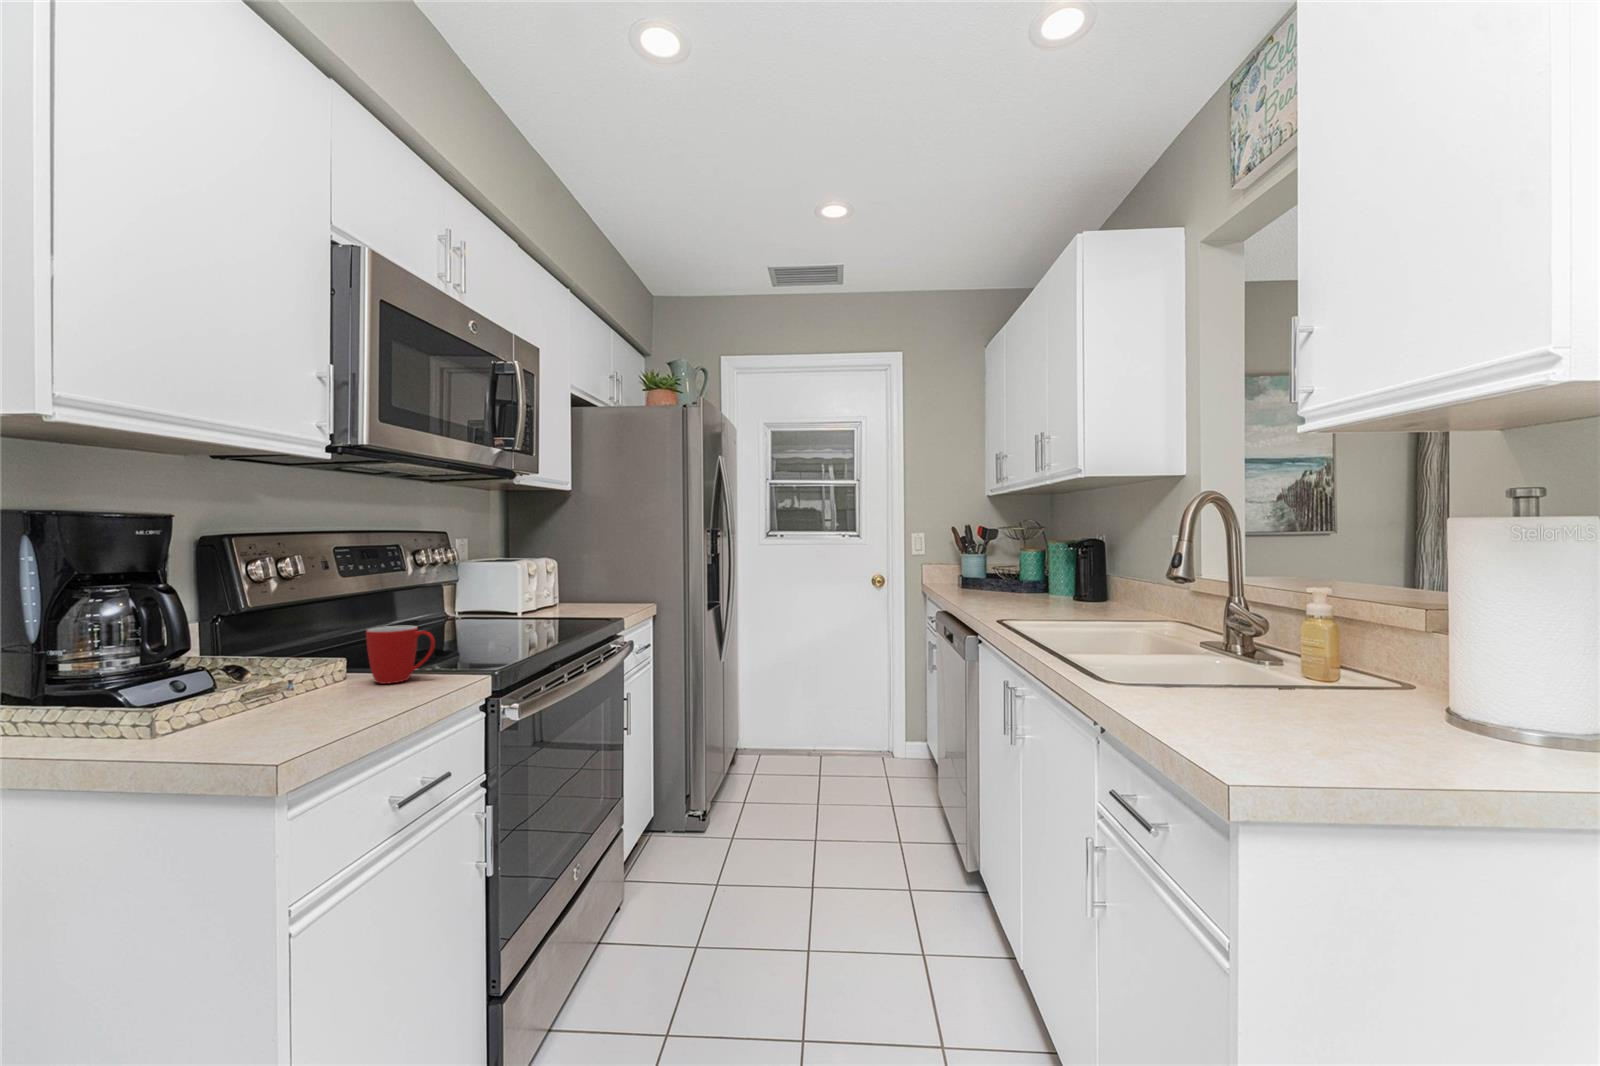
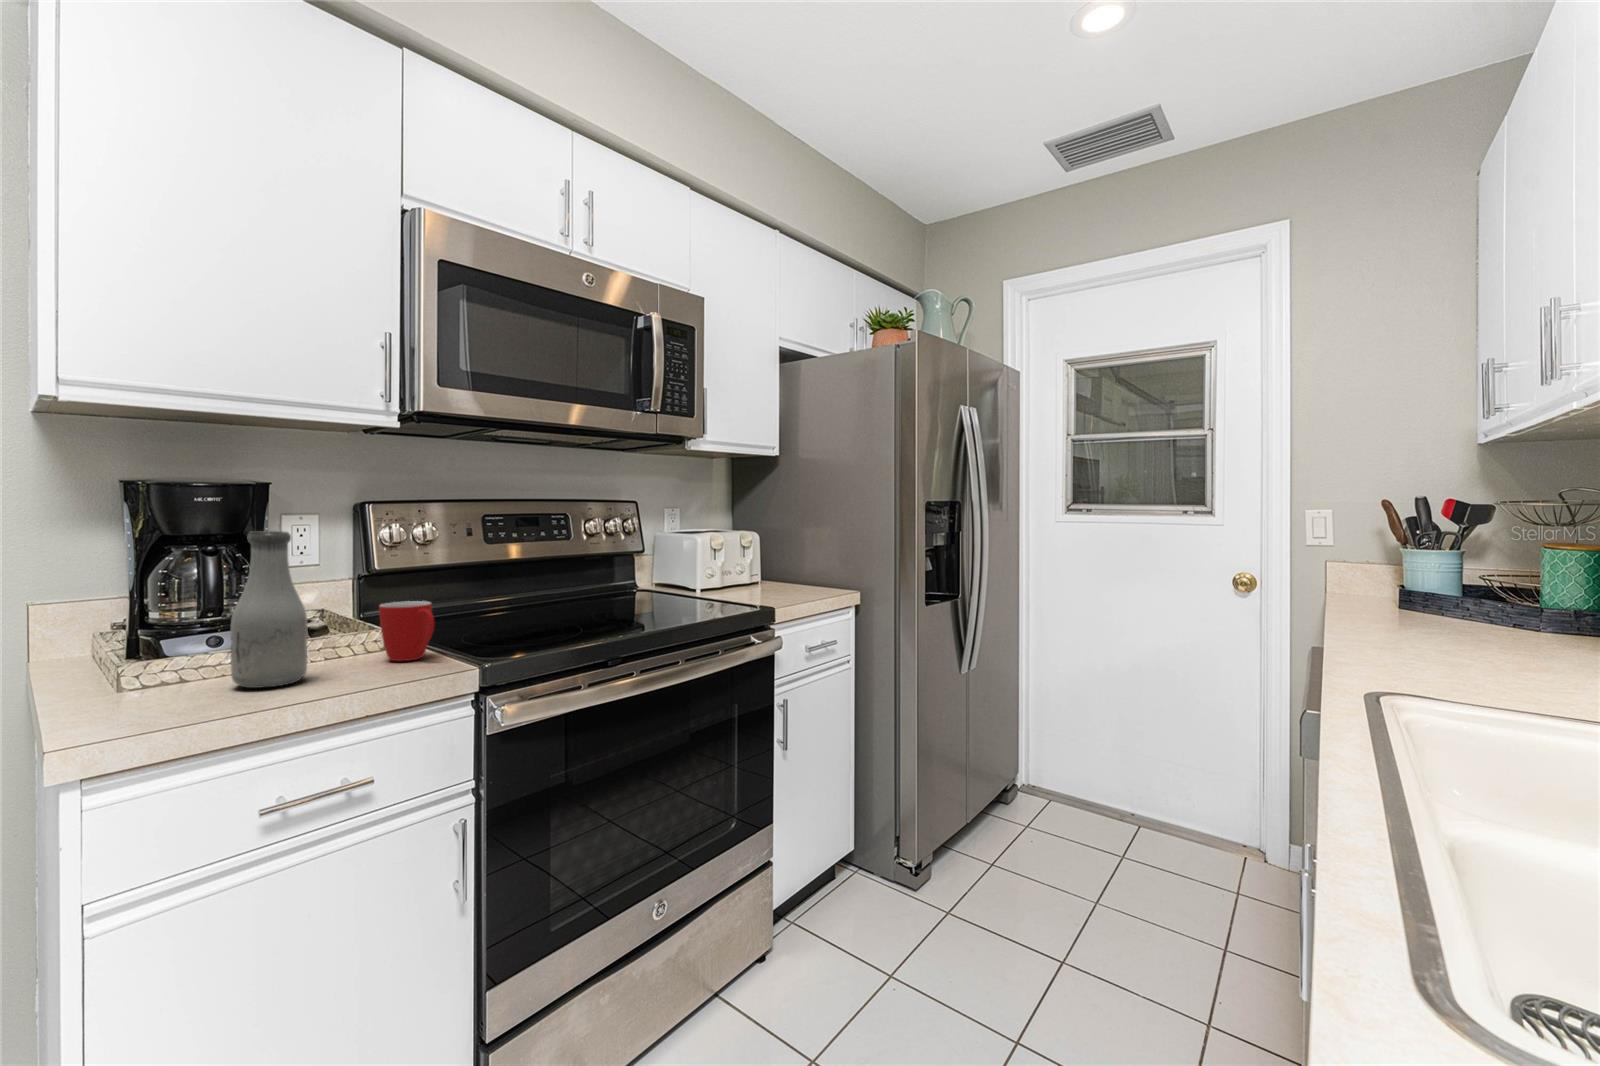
bottle: none [276,561,351,717] -> present [231,531,308,688]

